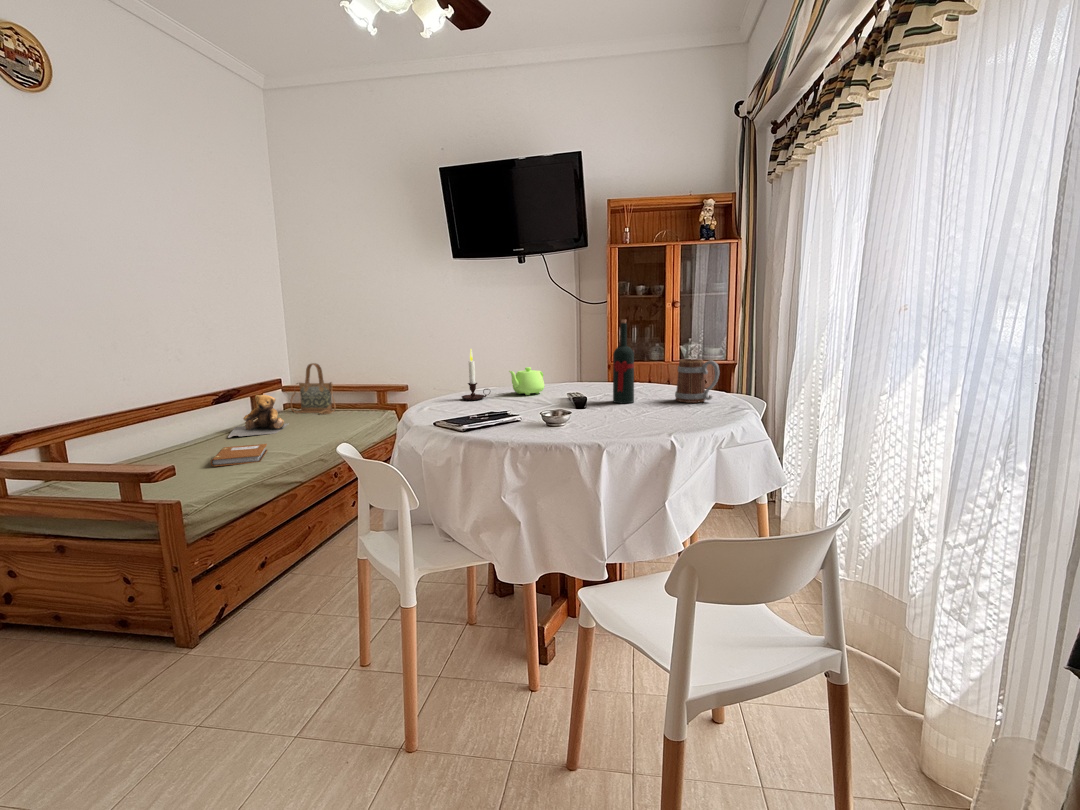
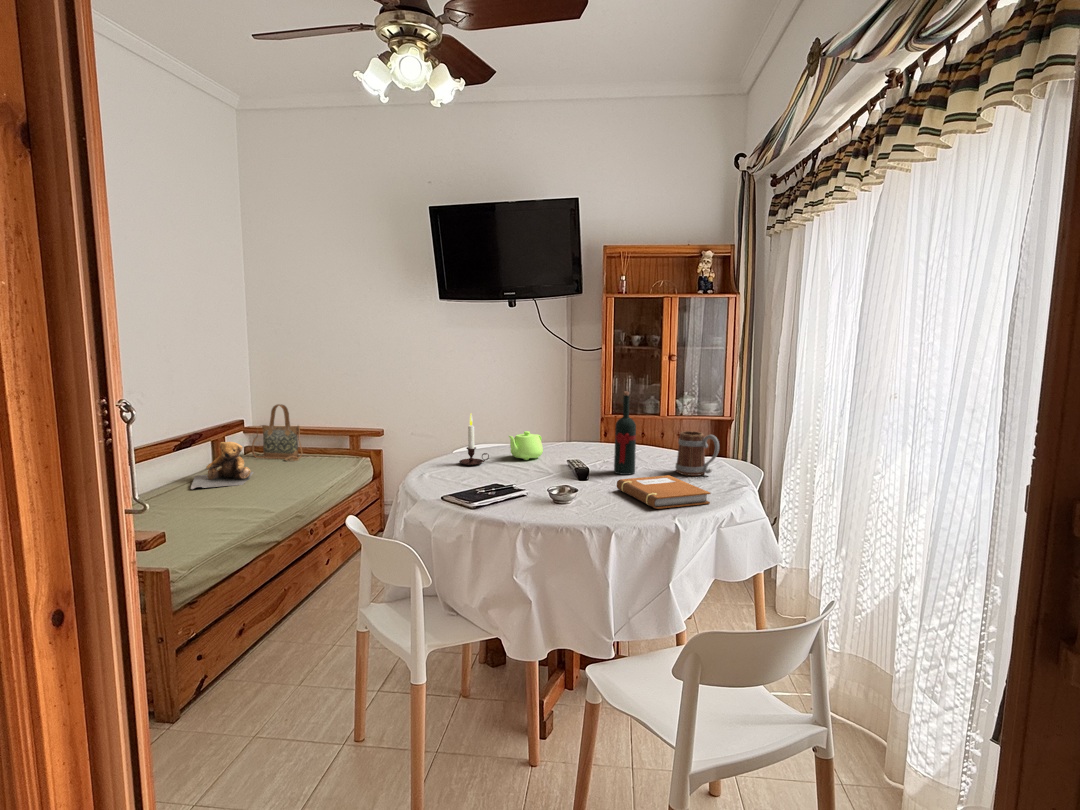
notebook: present [211,444,267,466] -> present [617,475,711,509]

